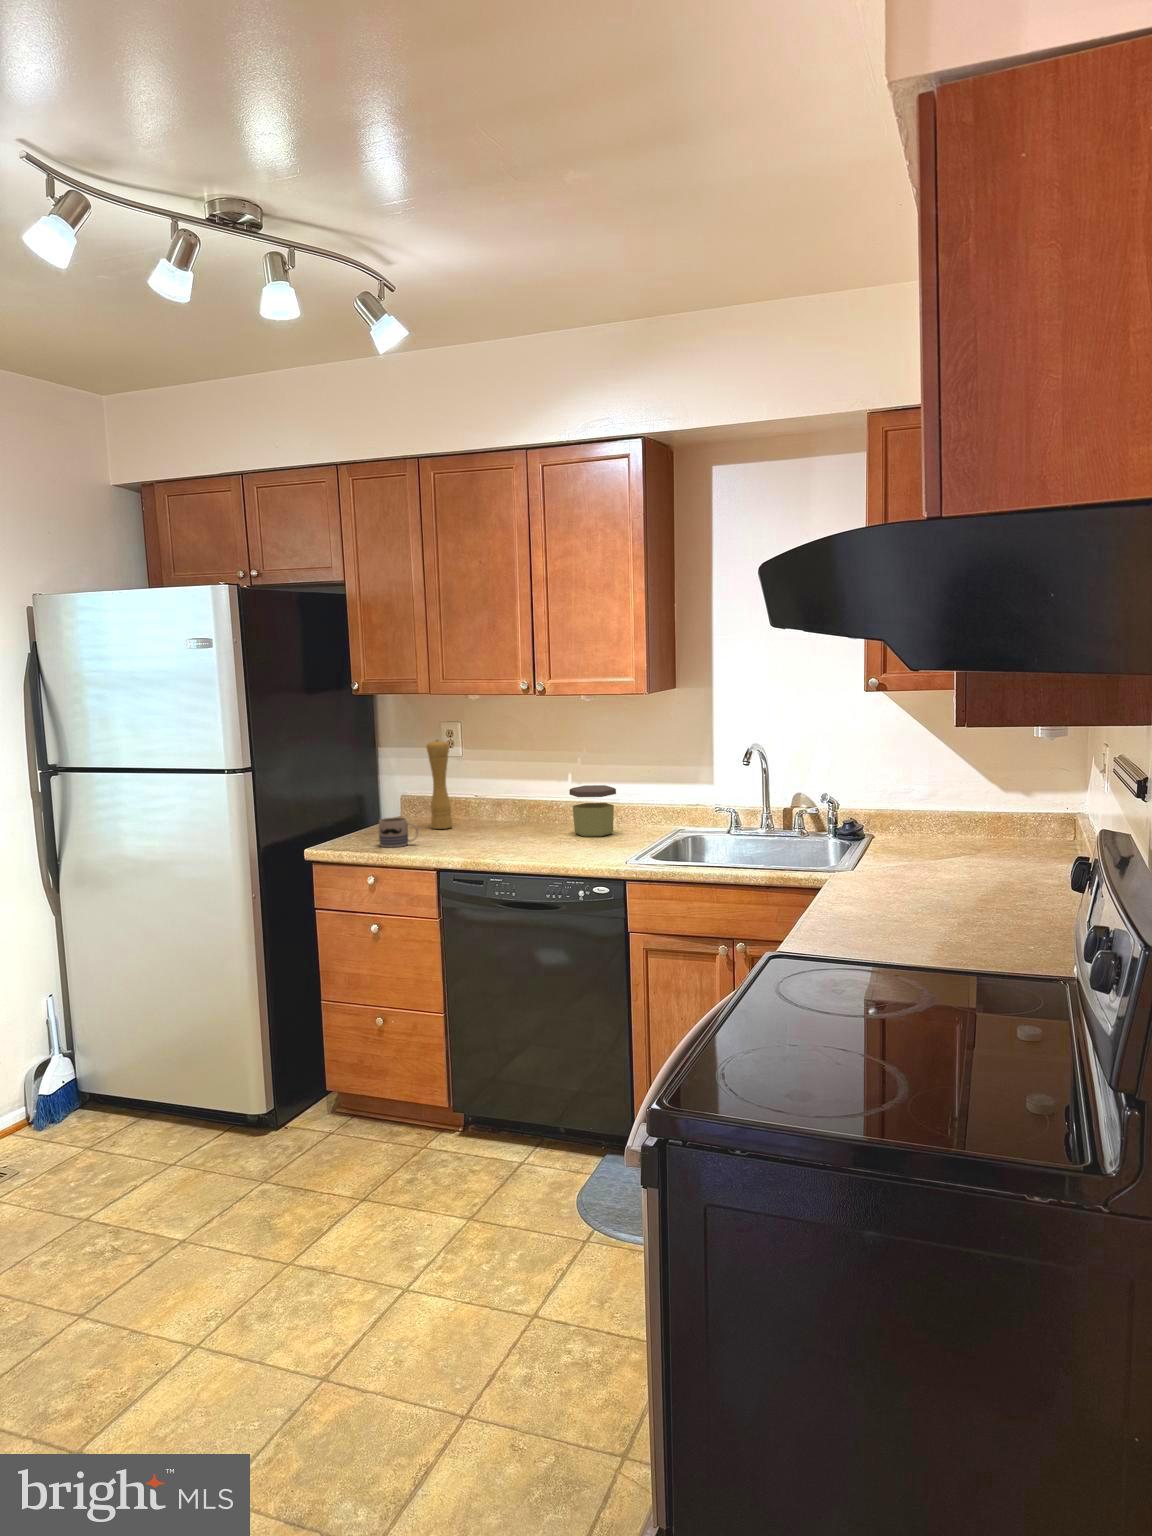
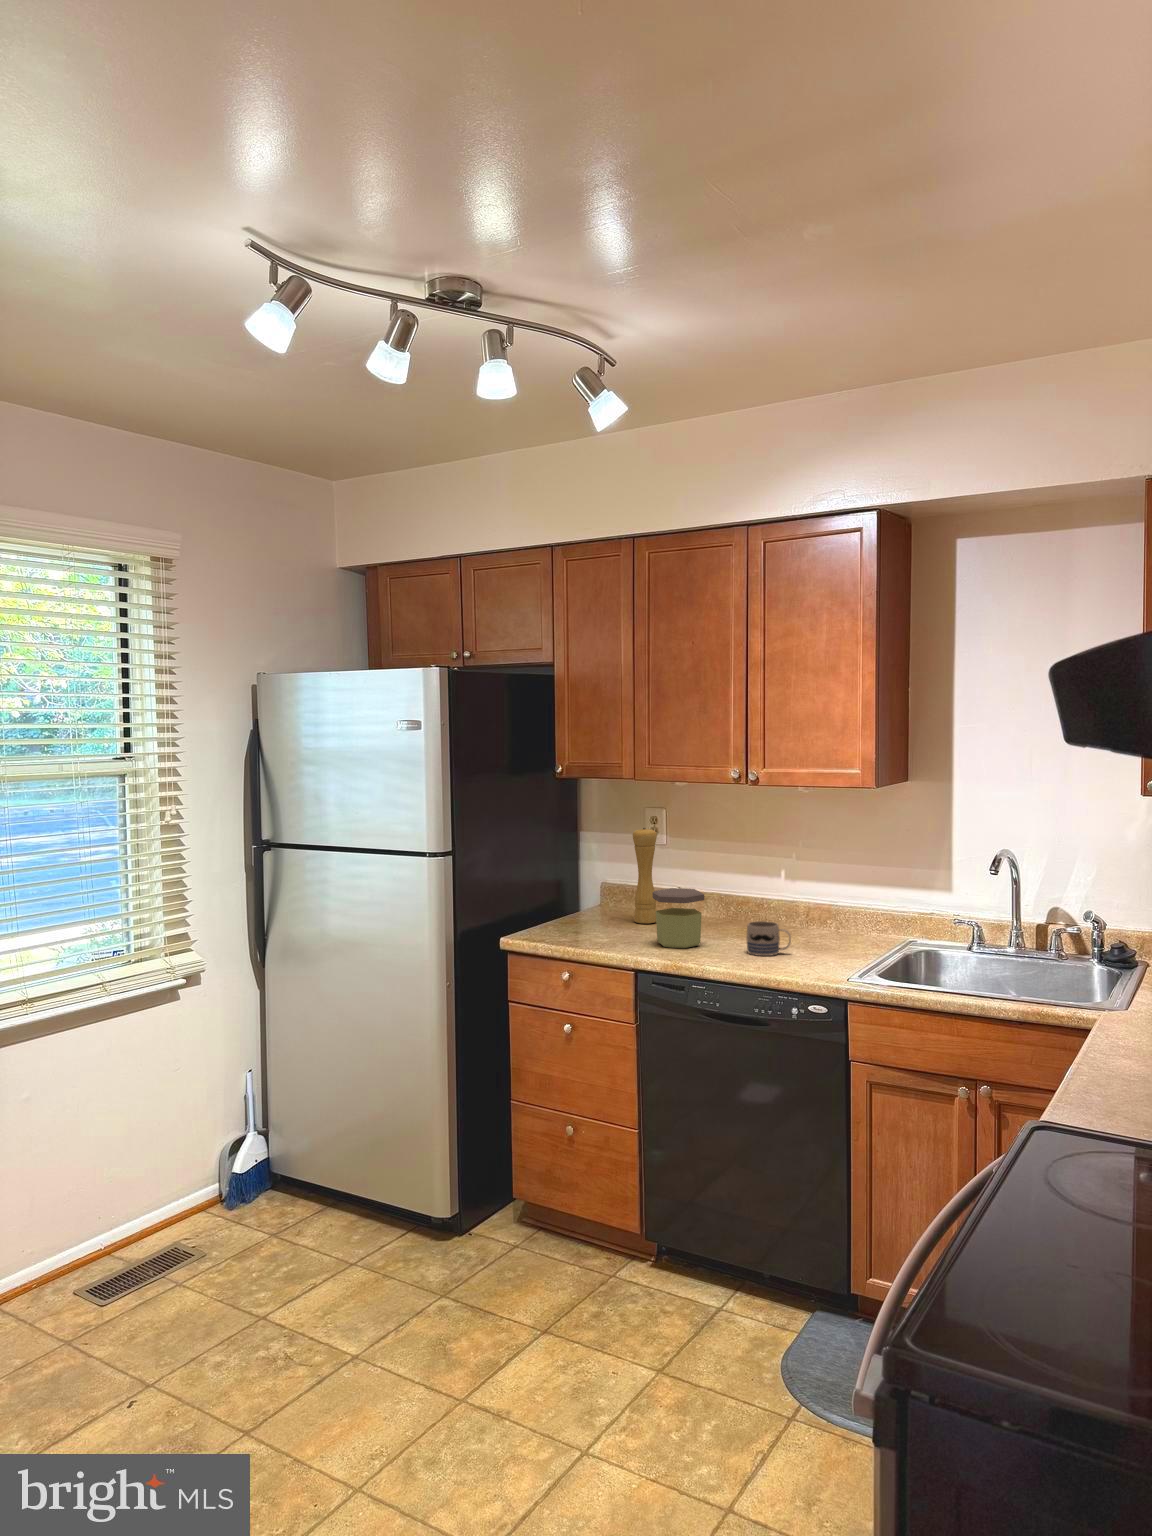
jar: present [569,785,616,837] -> present [653,888,704,948]
mug: present [379,817,418,847] -> present [746,921,791,956]

